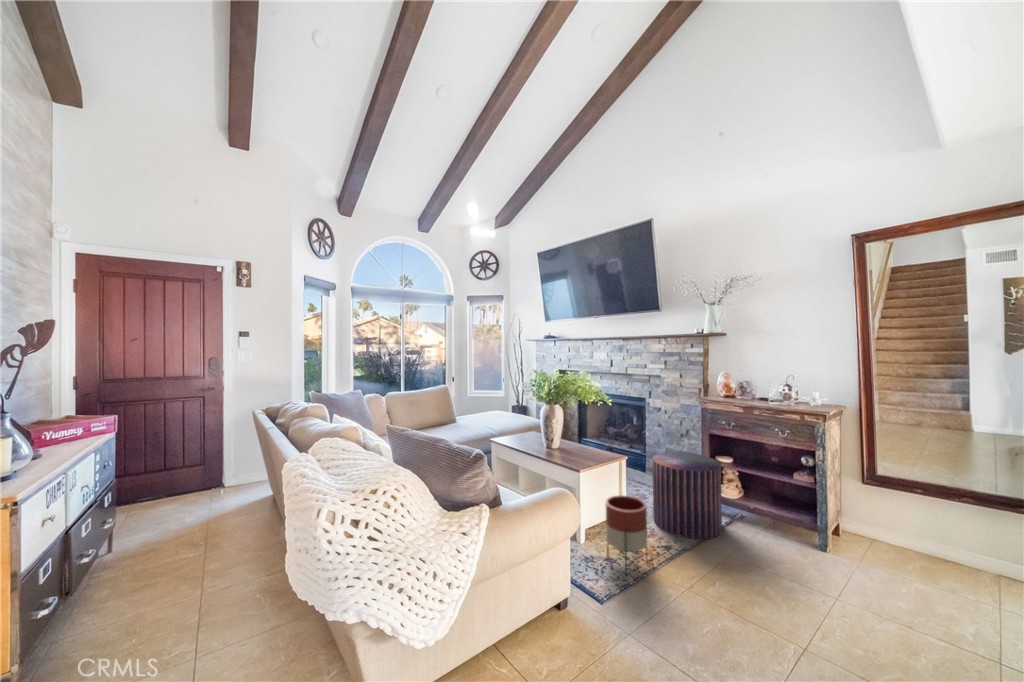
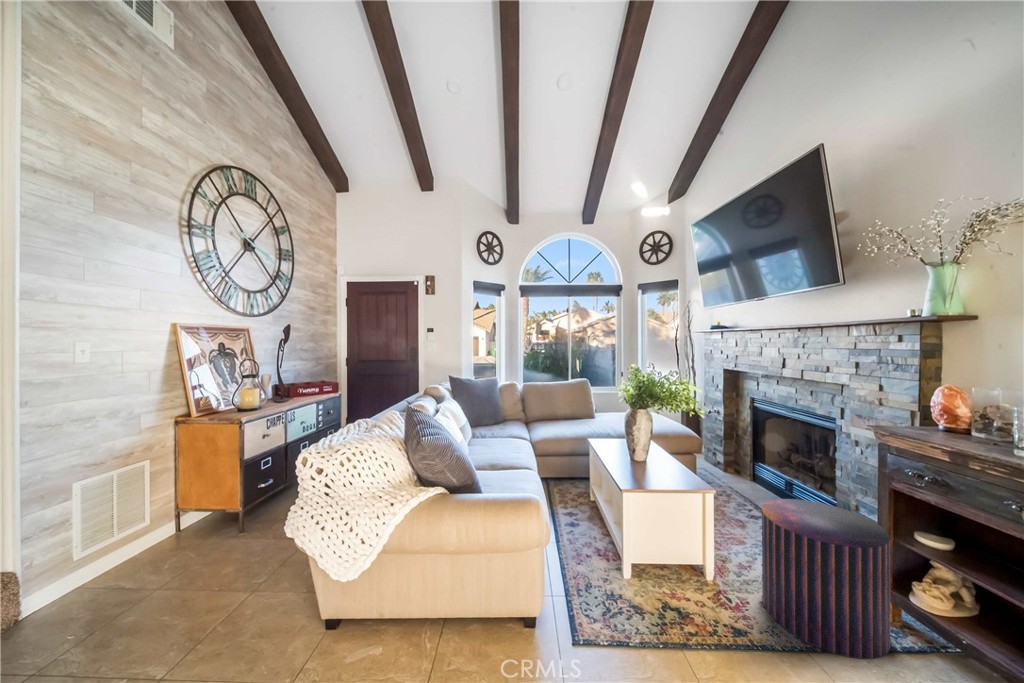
planter: present [606,495,647,558] -> none [630,532,690,637]

